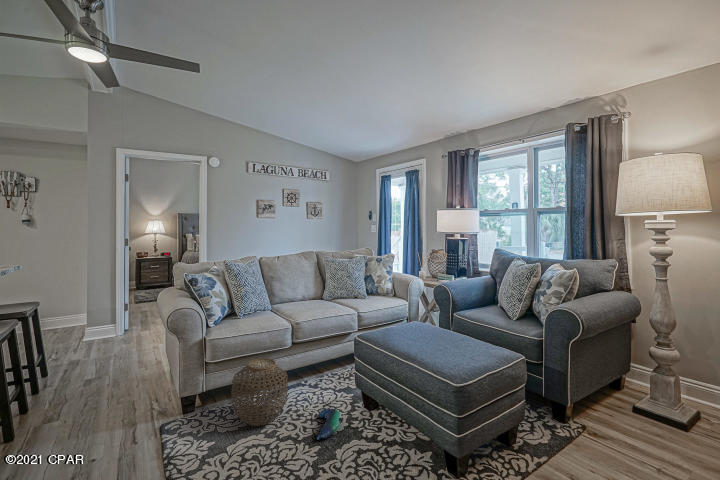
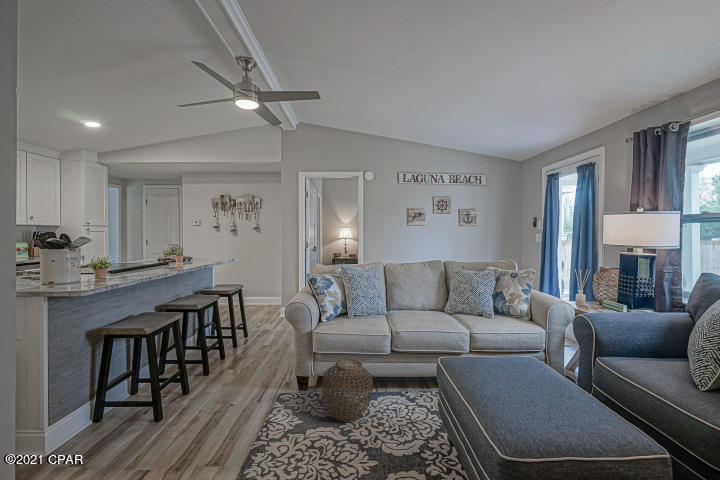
plush toy: present [317,409,344,440] -> none [378,425,412,455]

